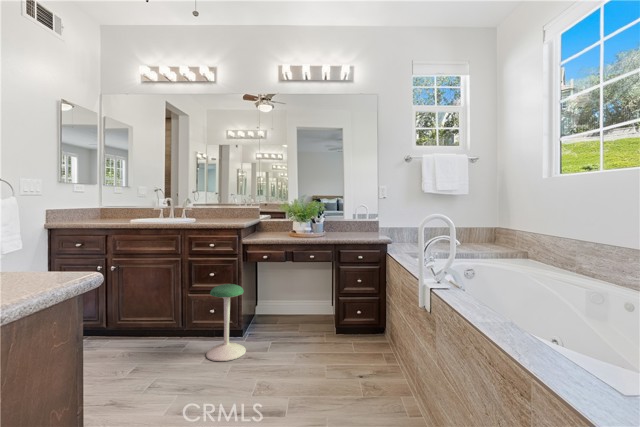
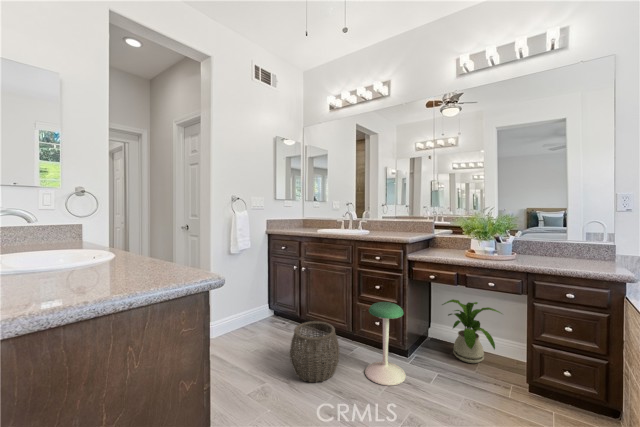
house plant: none [269,274,316,327] -> present [442,299,500,363]
woven basket: none [118,317,180,382] -> present [290,321,340,382]

